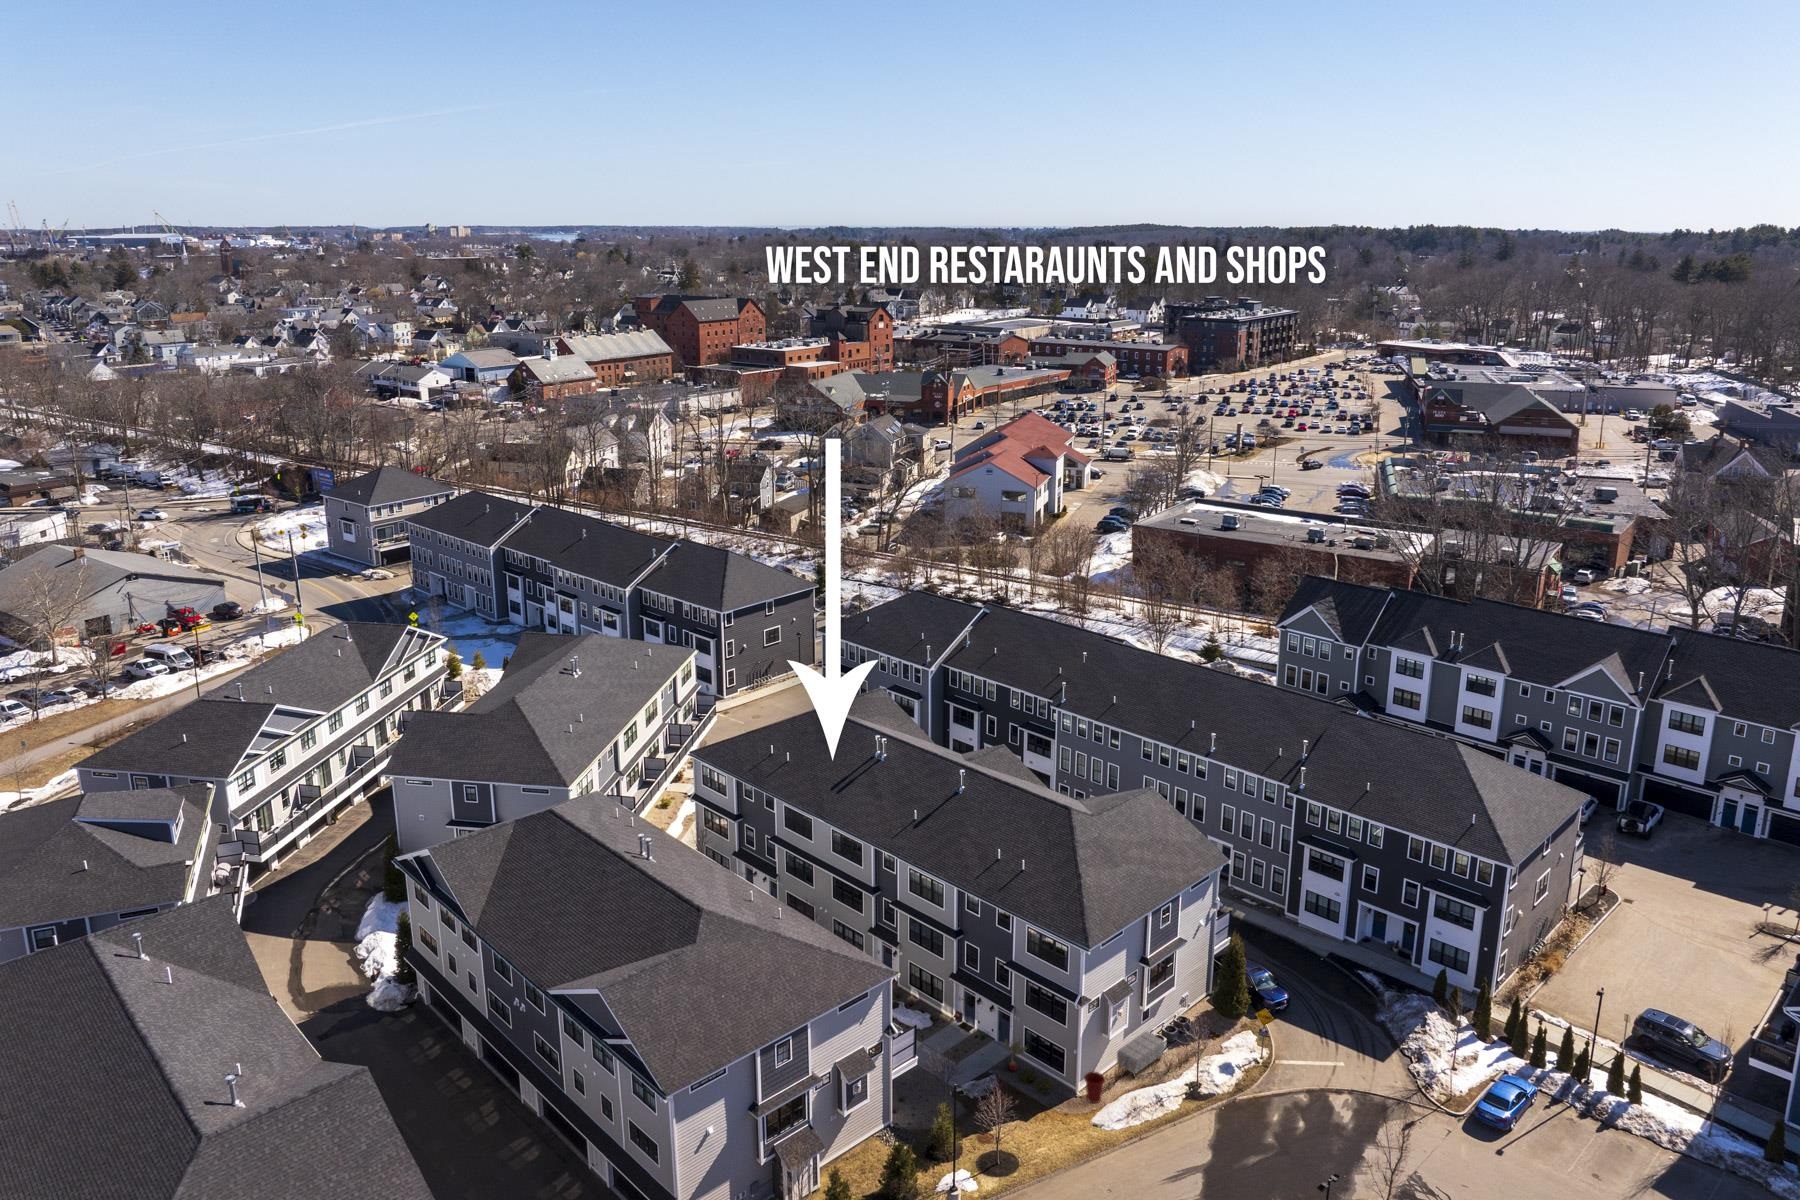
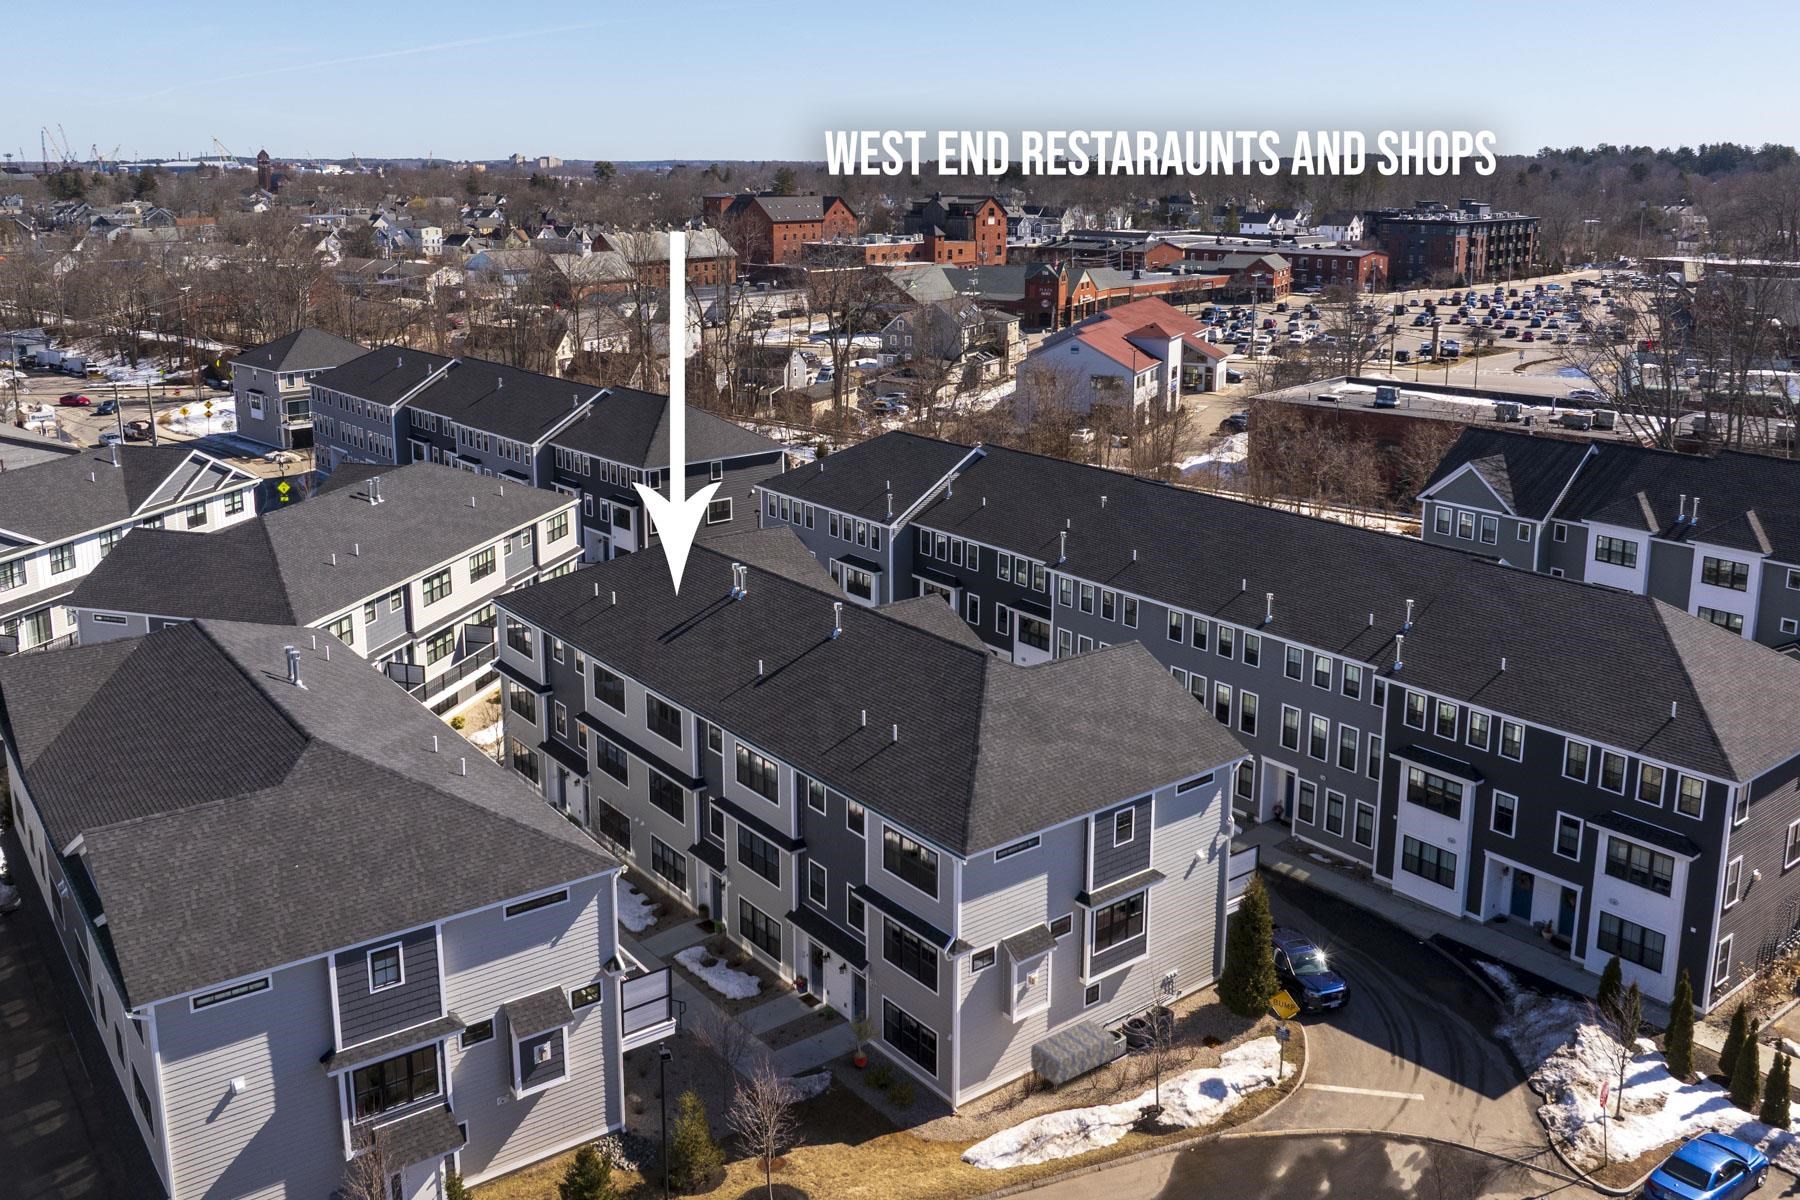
waste bin: present [1084,1072,1105,1103] -> none [961,1073,997,1126]

